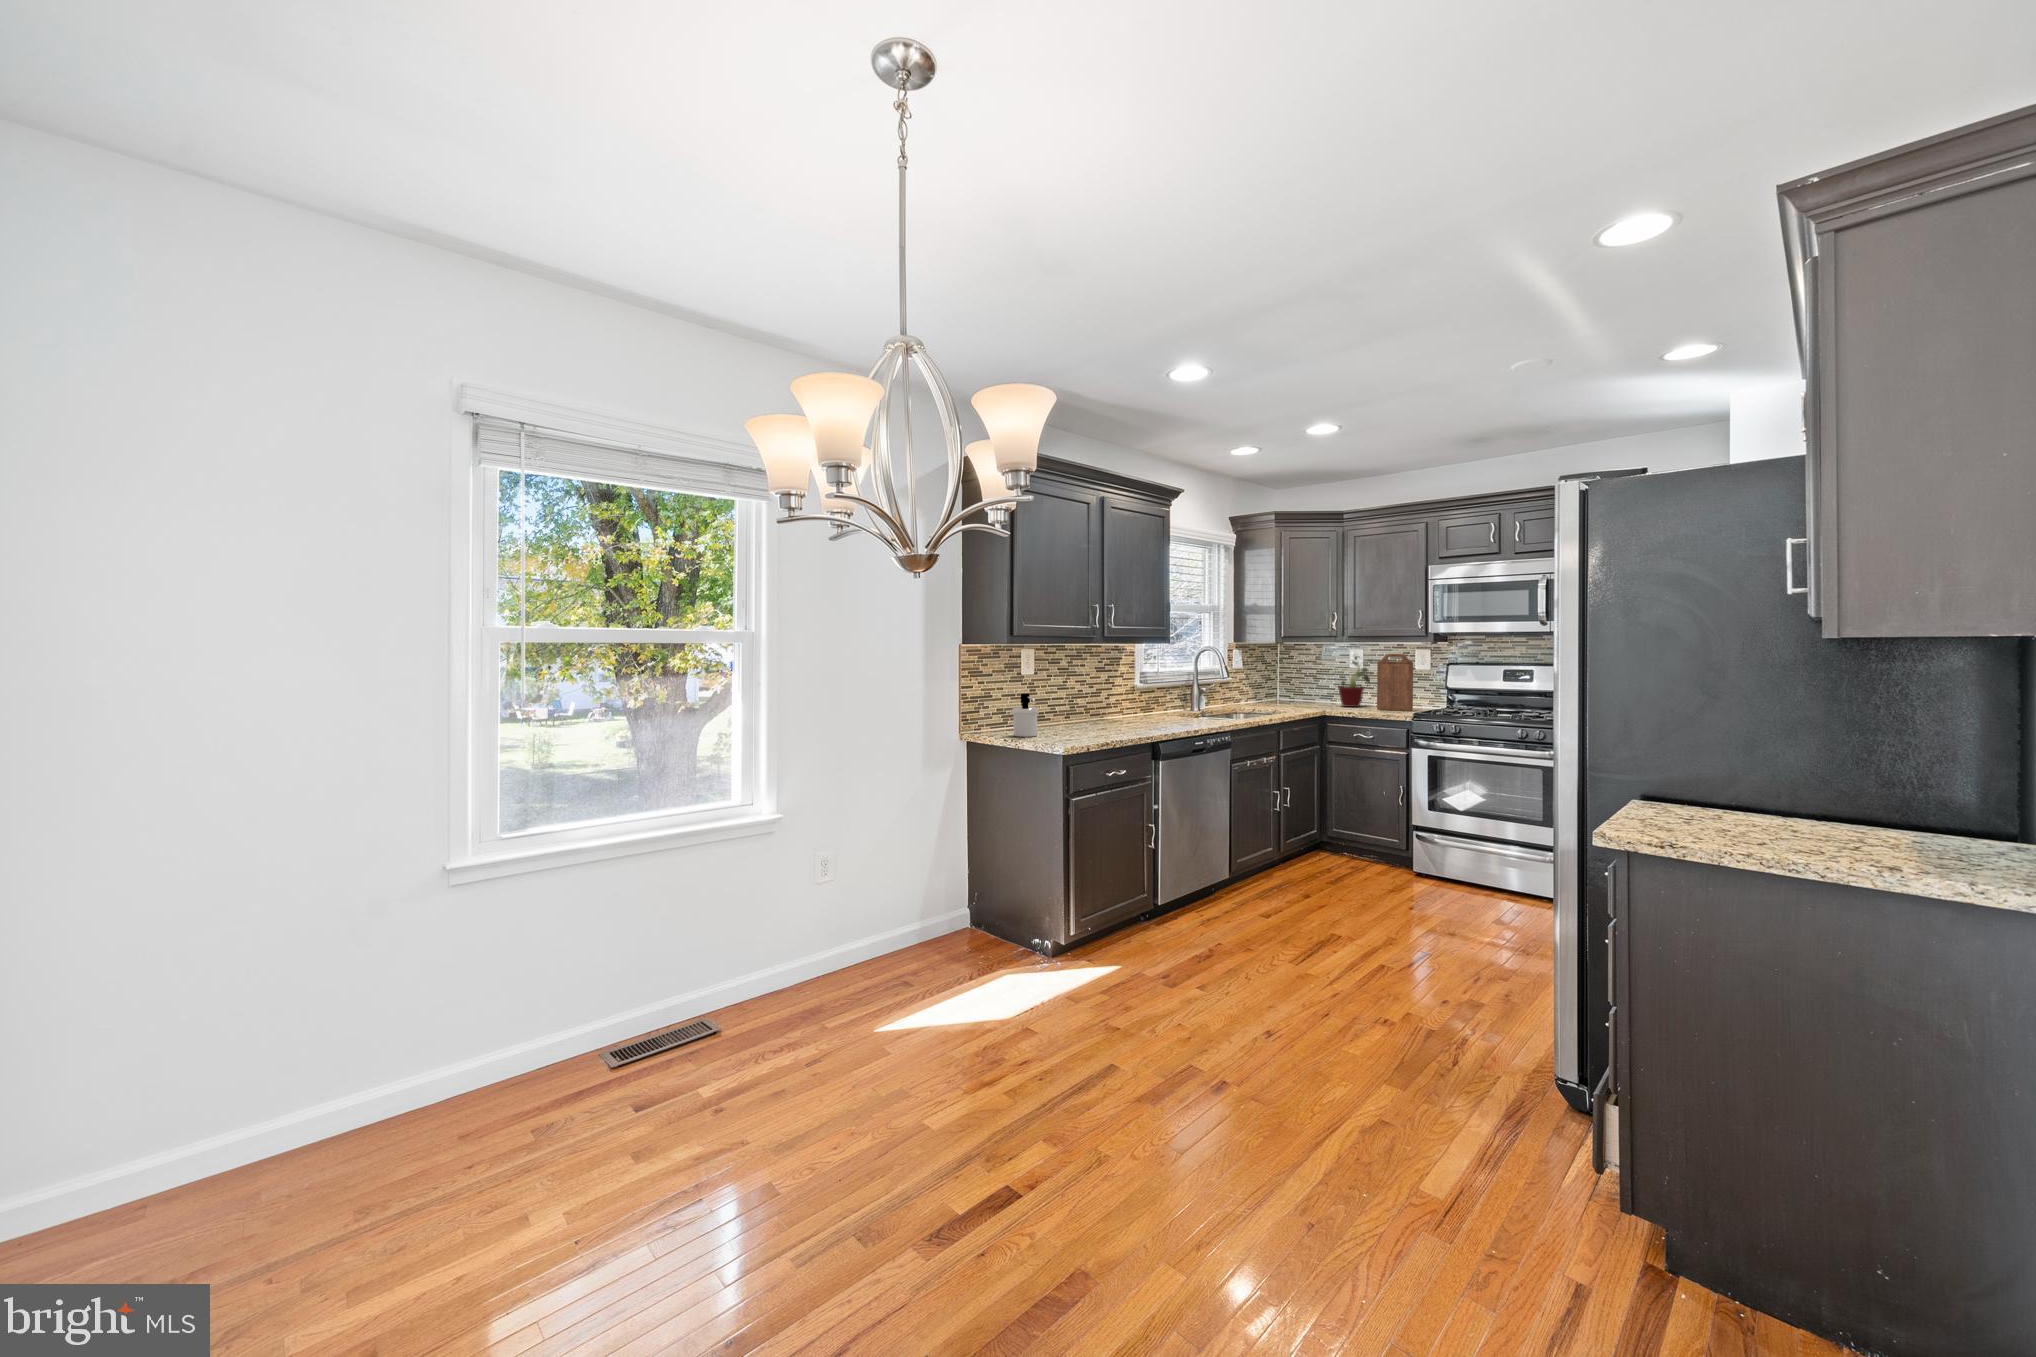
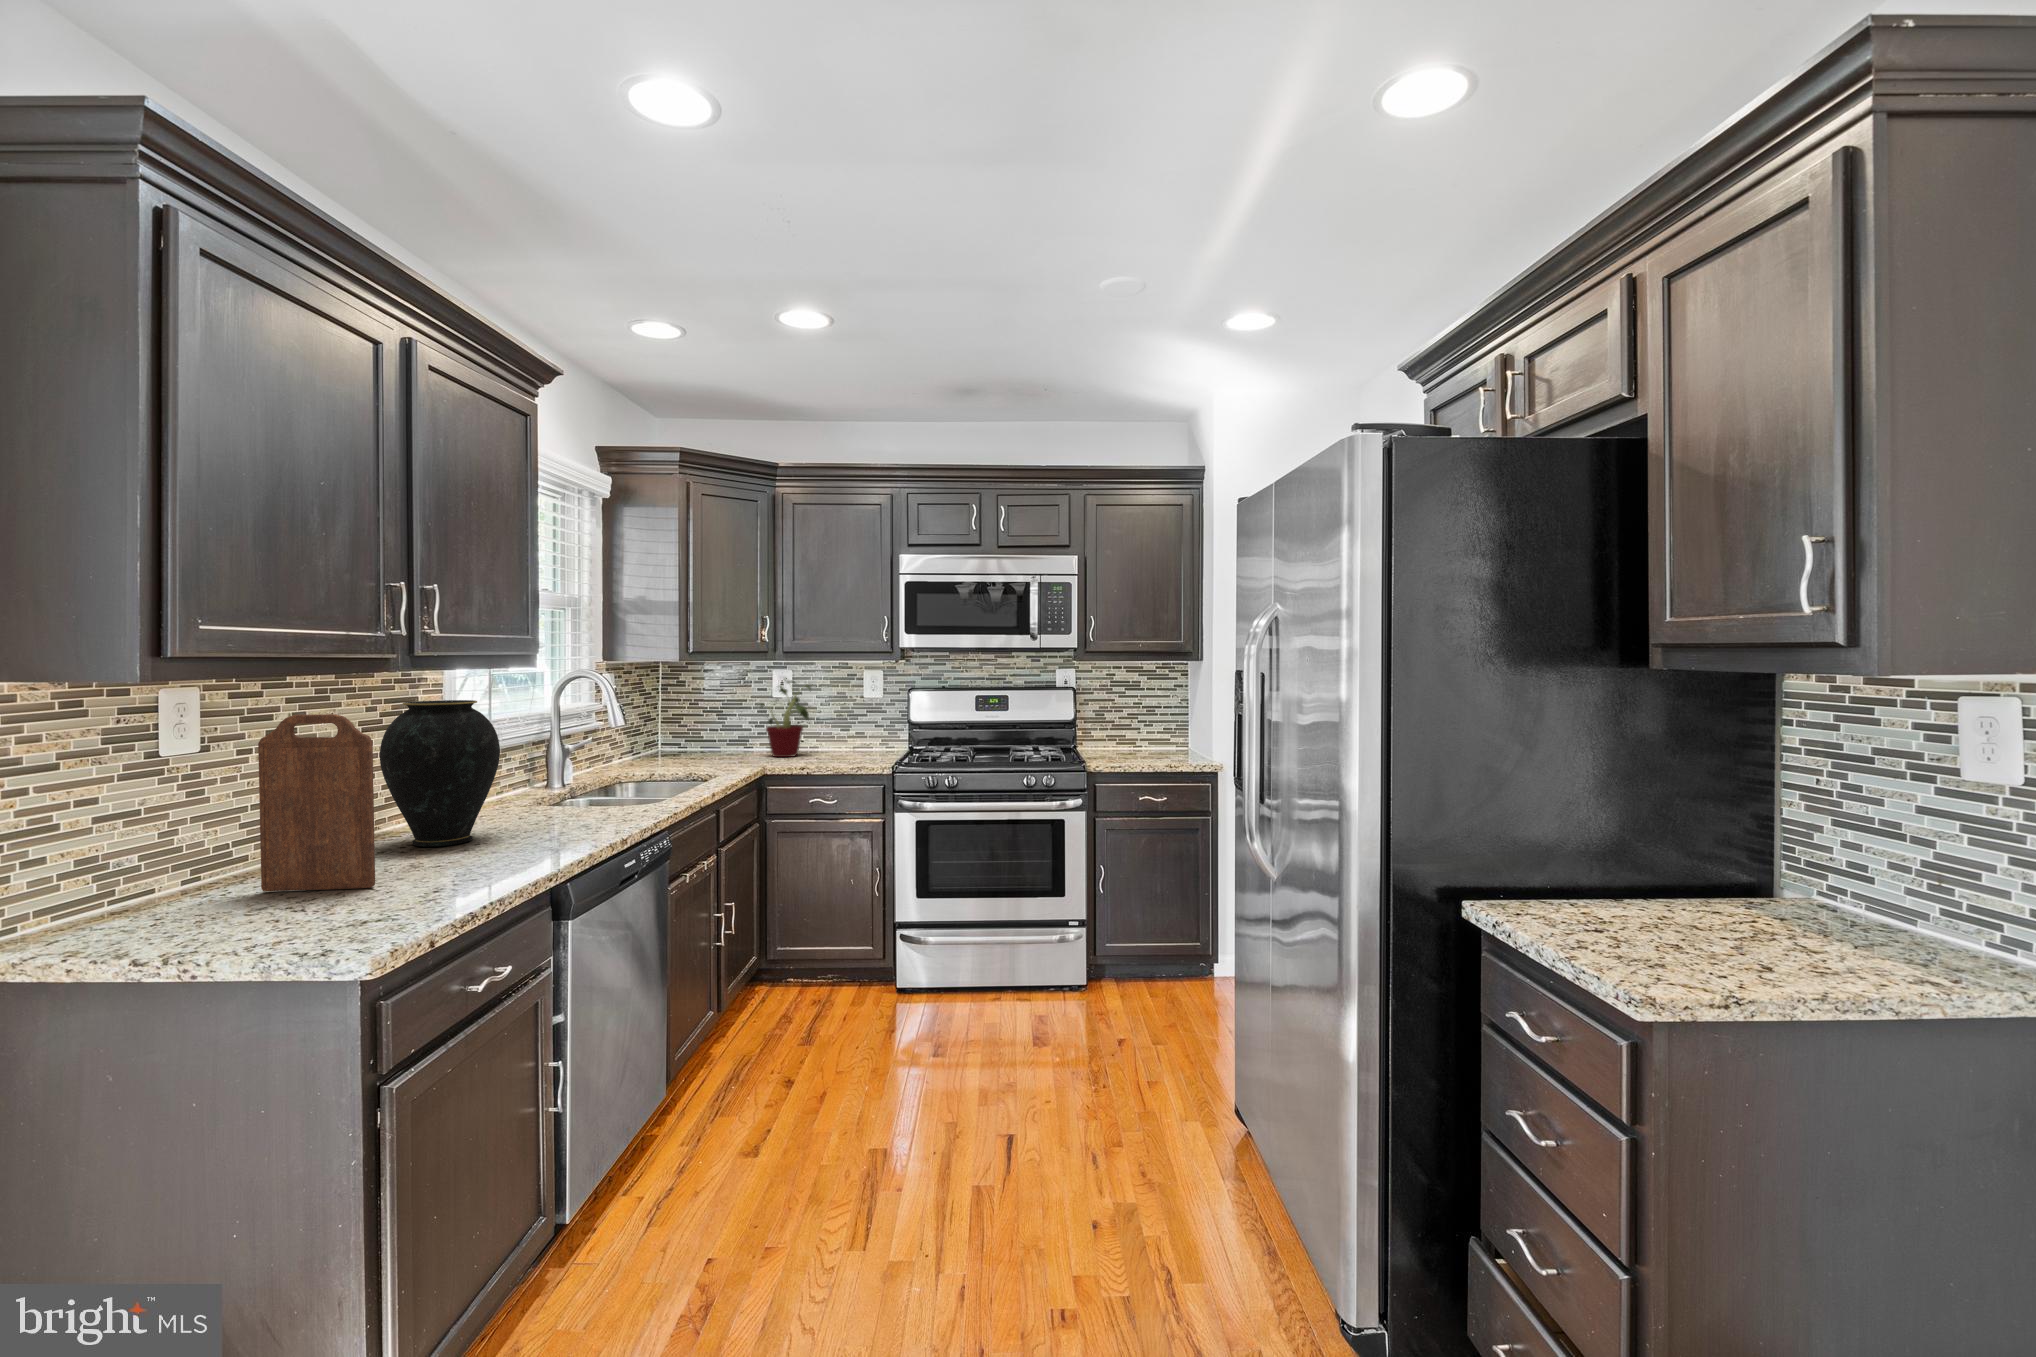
cutting board: present [1377,654,1413,711] -> present [258,714,375,891]
vase: none [1098,659,1146,725] -> present [380,700,500,847]
soap dispenser: present [1012,694,1038,737] -> none [149,811,246,937]

